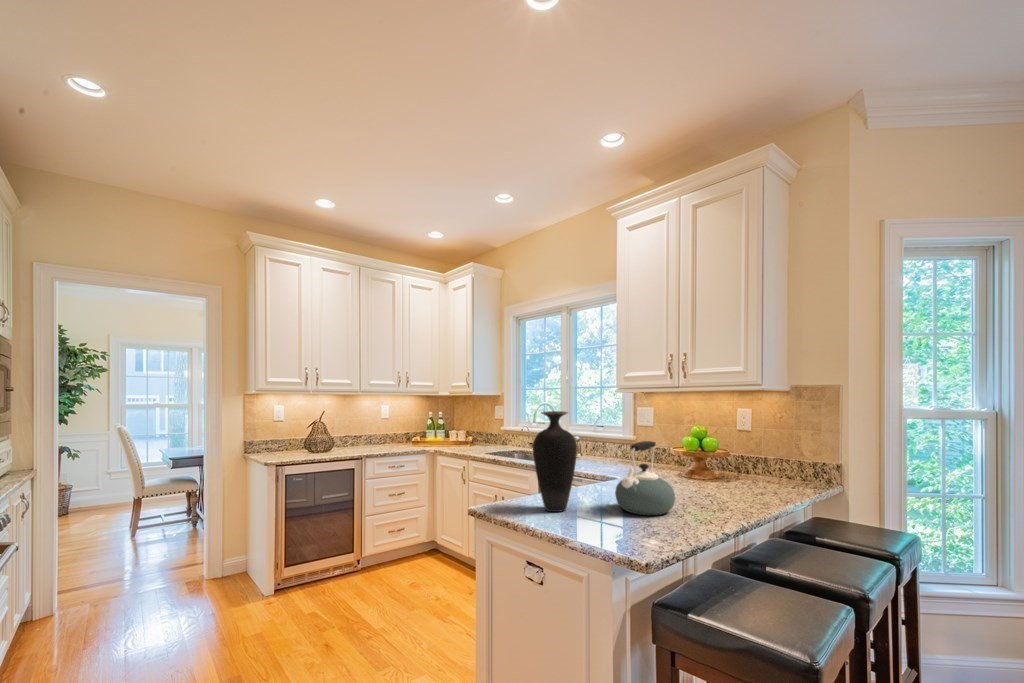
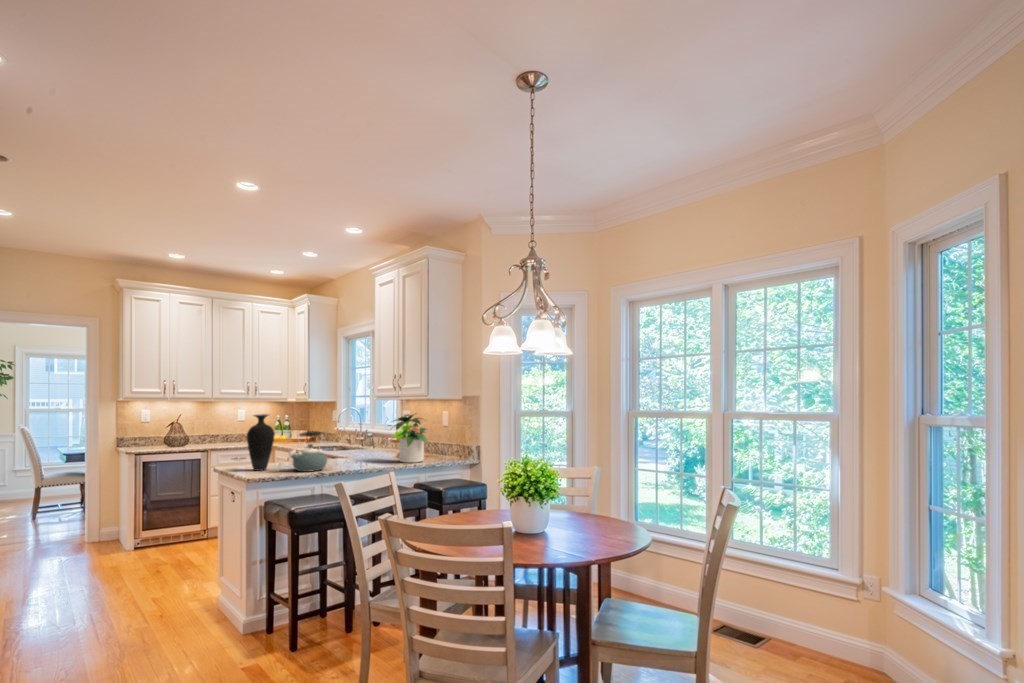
potted plant: none [697,409,775,489] -> present [394,414,429,463]

